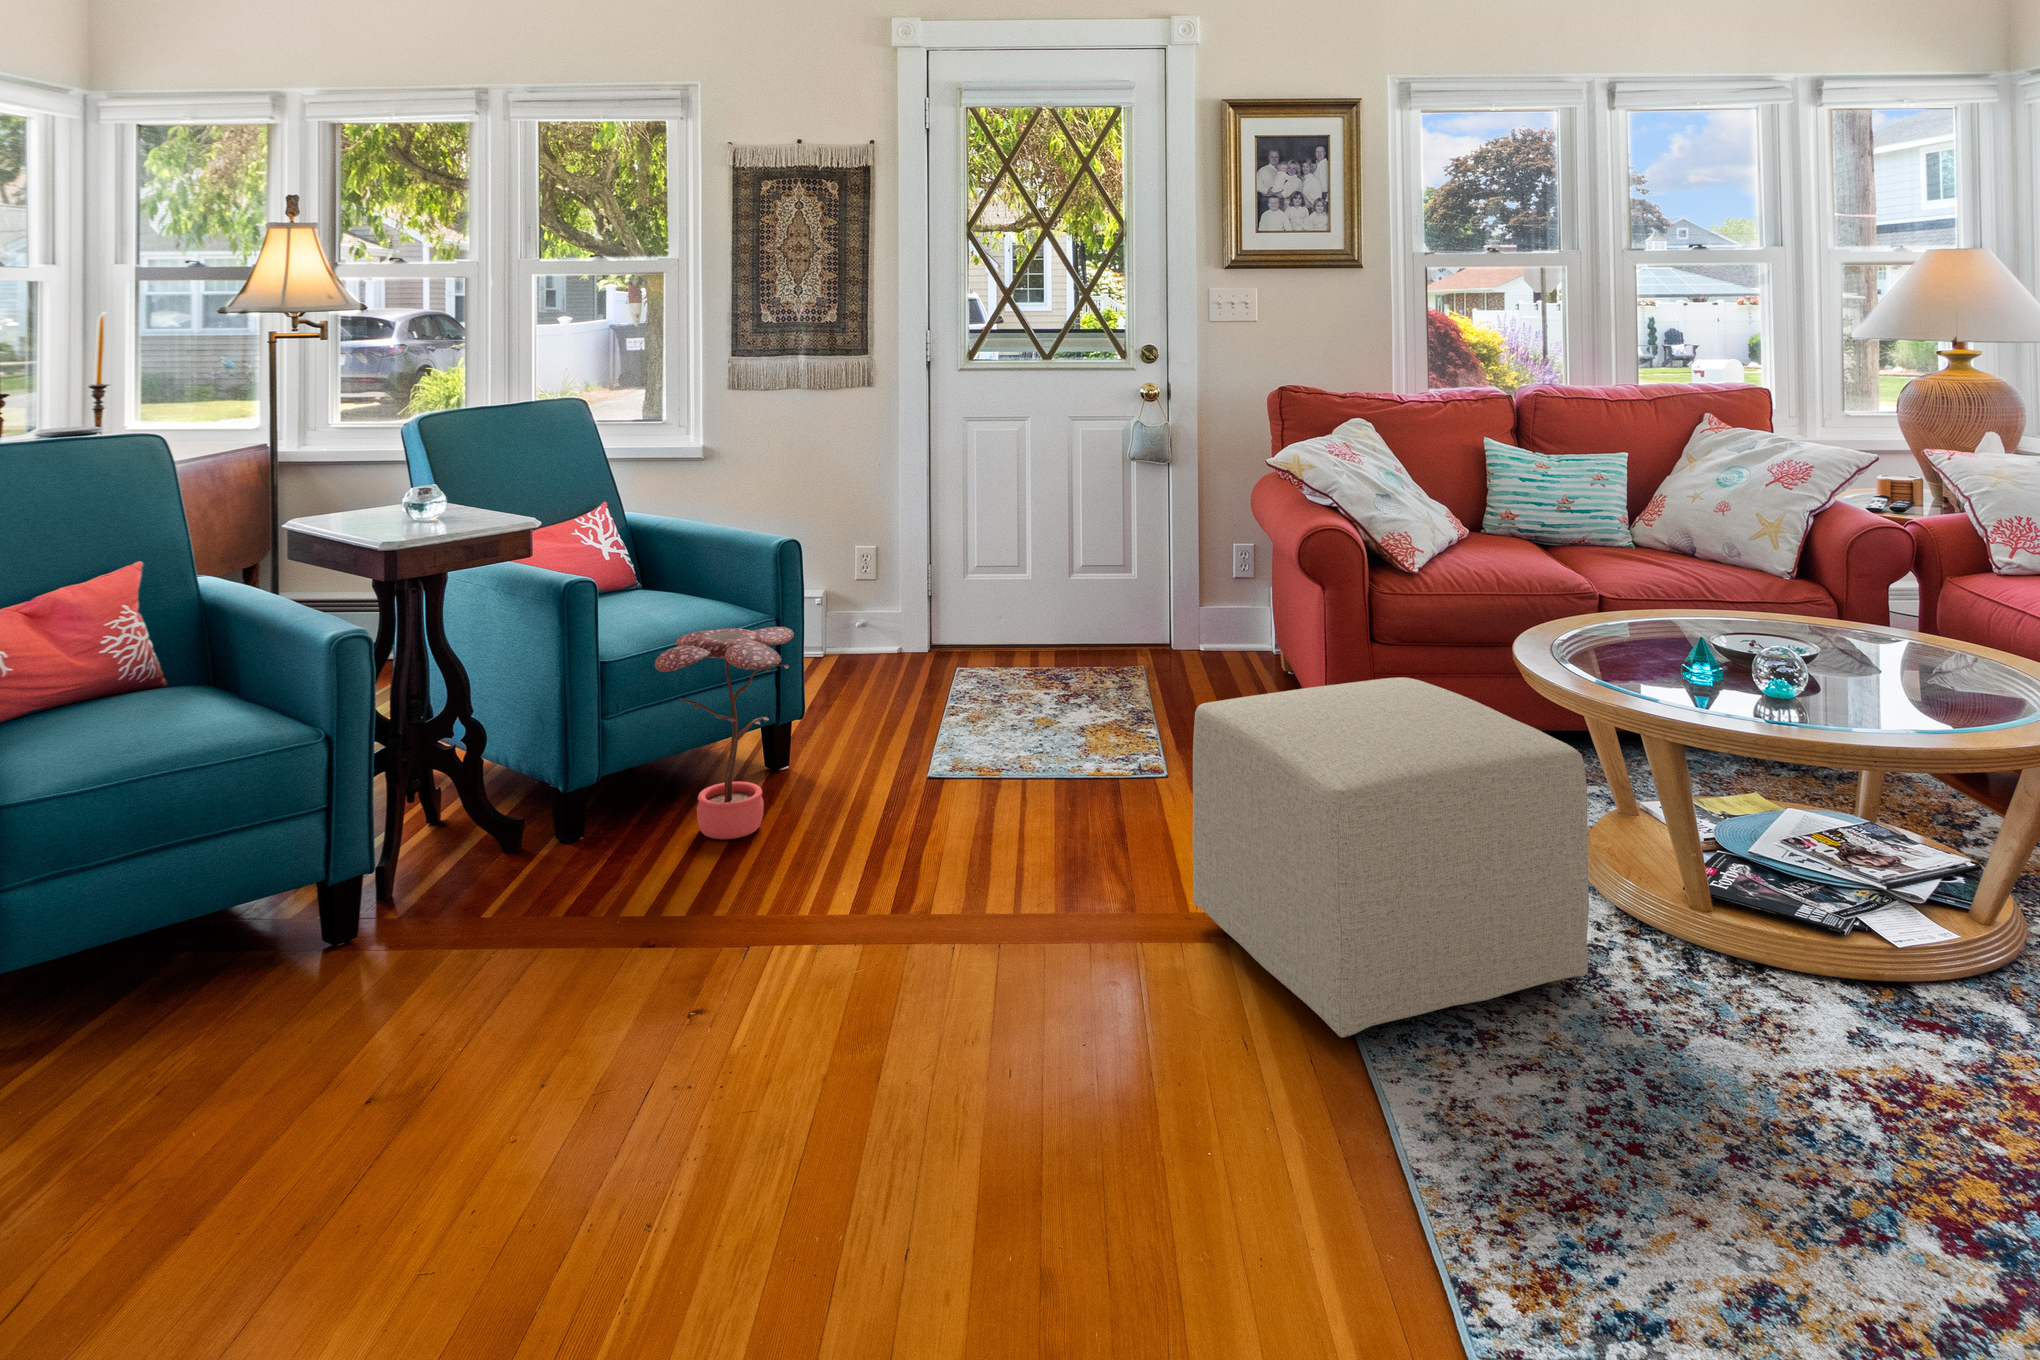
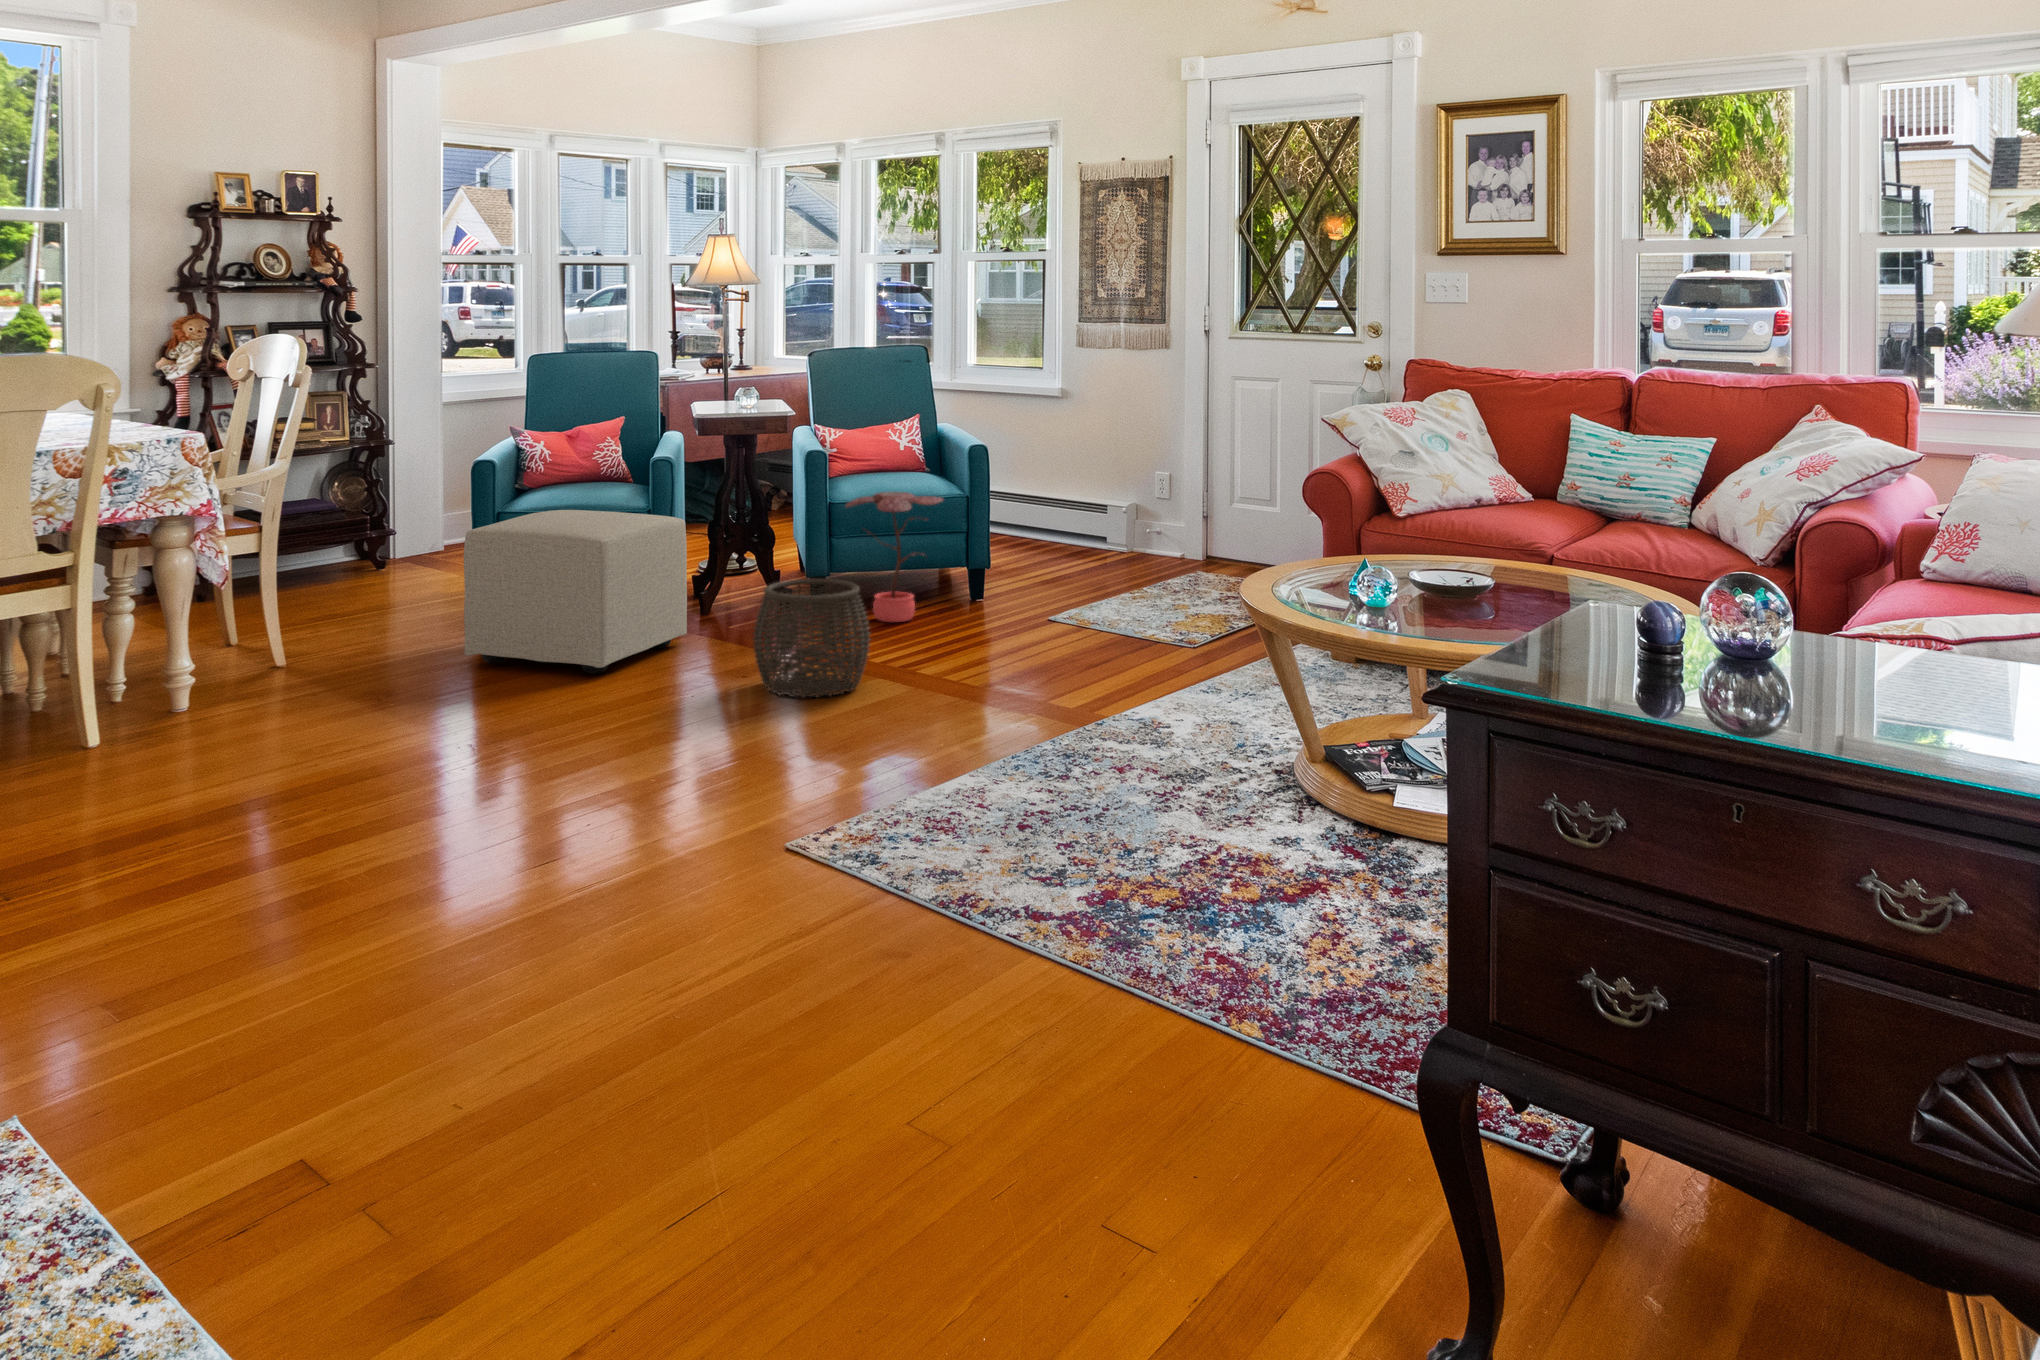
ottoman: present [1193,677,1589,1037] -> present [464,510,687,674]
woven basket: none [786,823,1002,1081] -> present [753,579,870,697]

